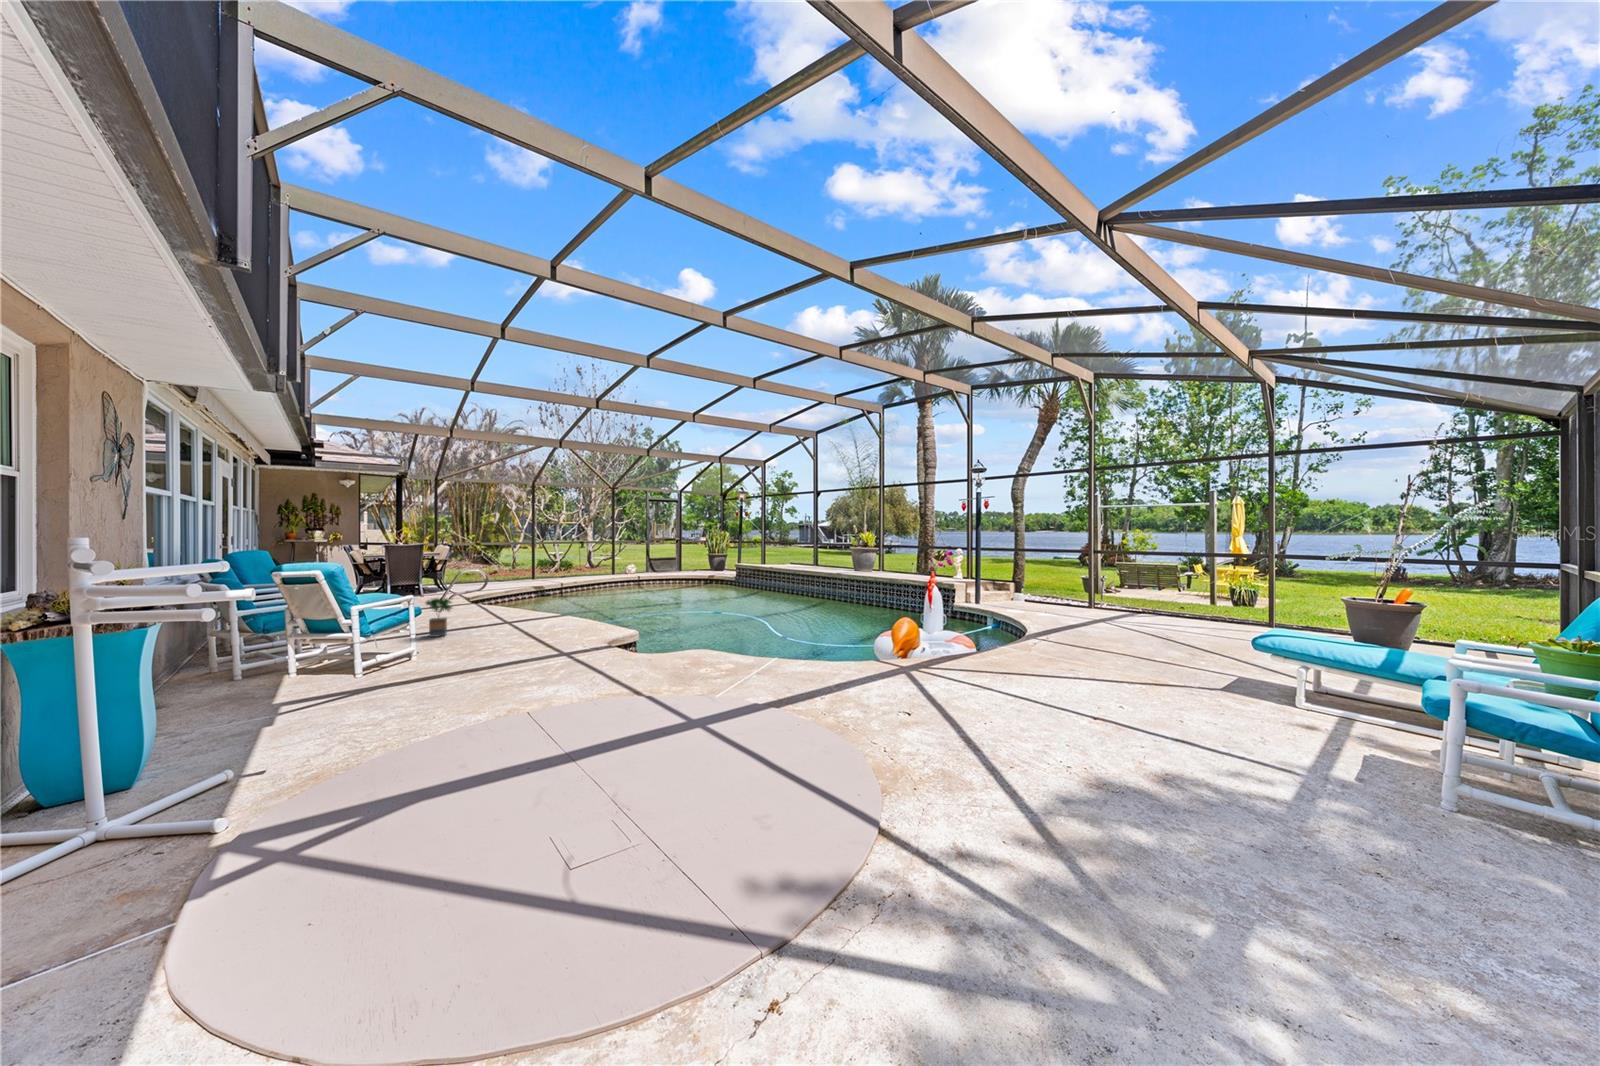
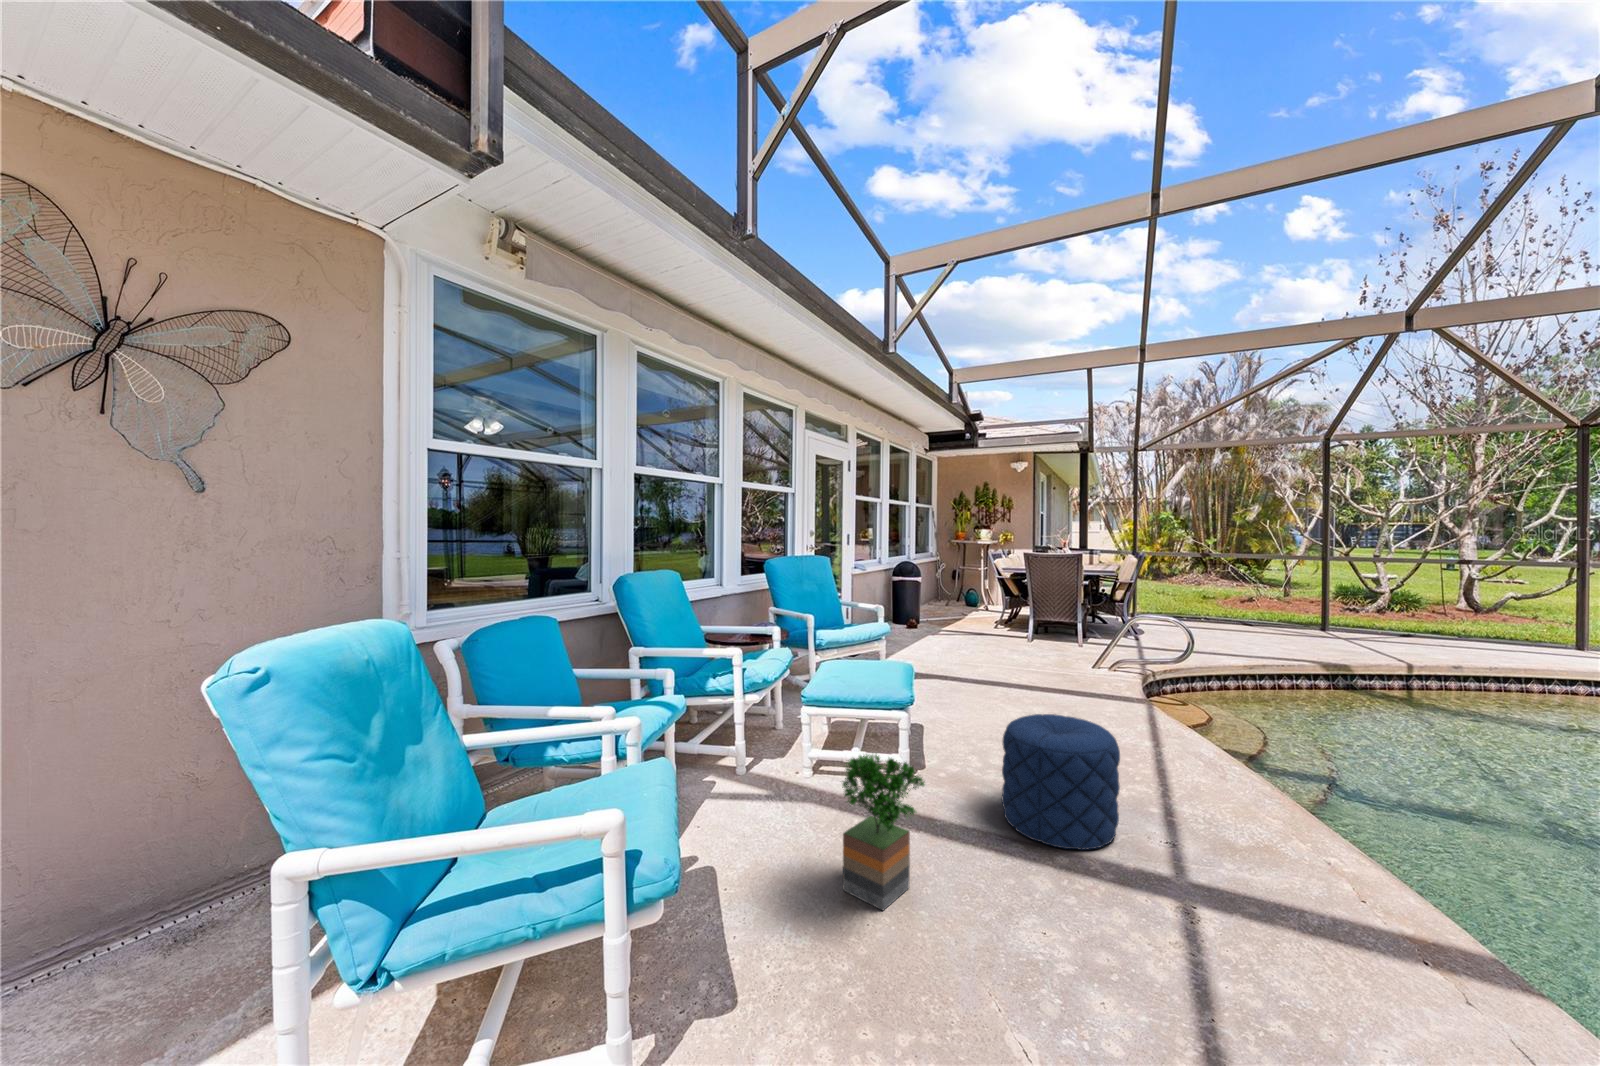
pouf: none [455,590,493,625] -> present [1002,714,1120,850]

